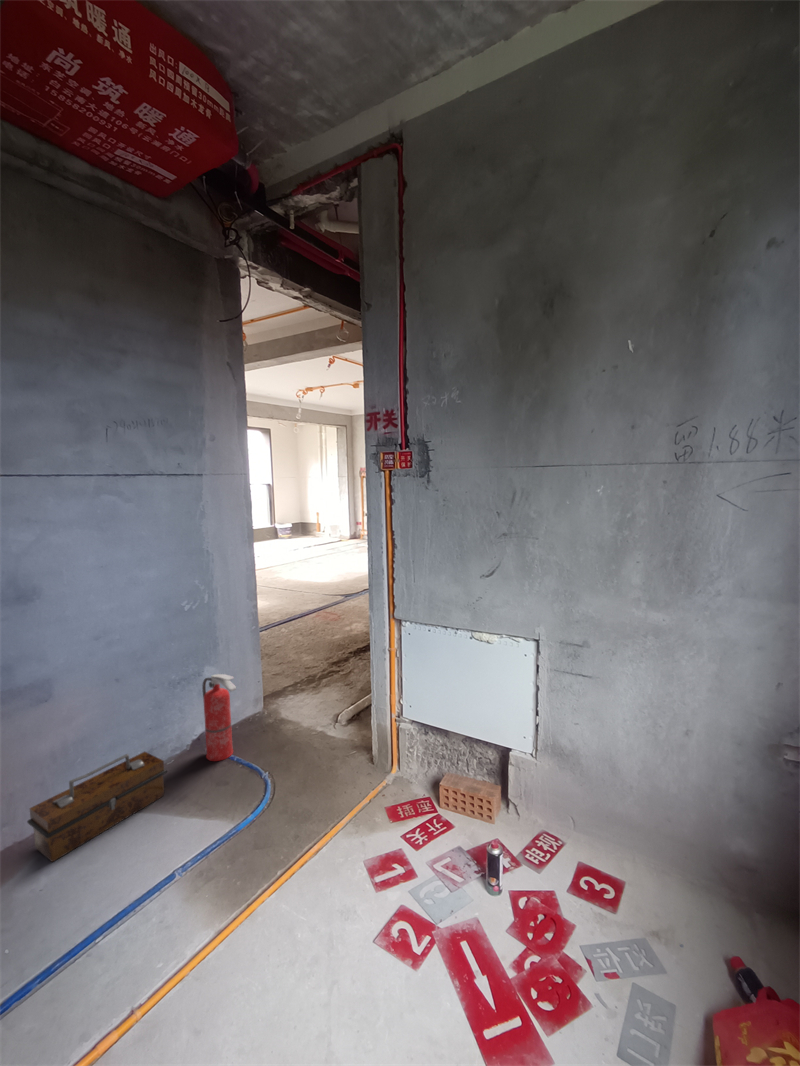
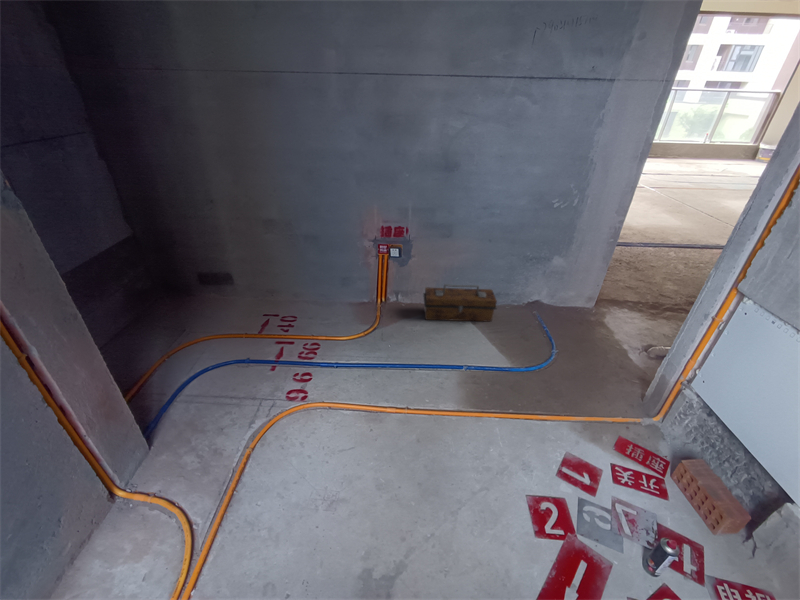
fire extinguisher: present [202,674,236,761] -> none [530,261,566,323]

